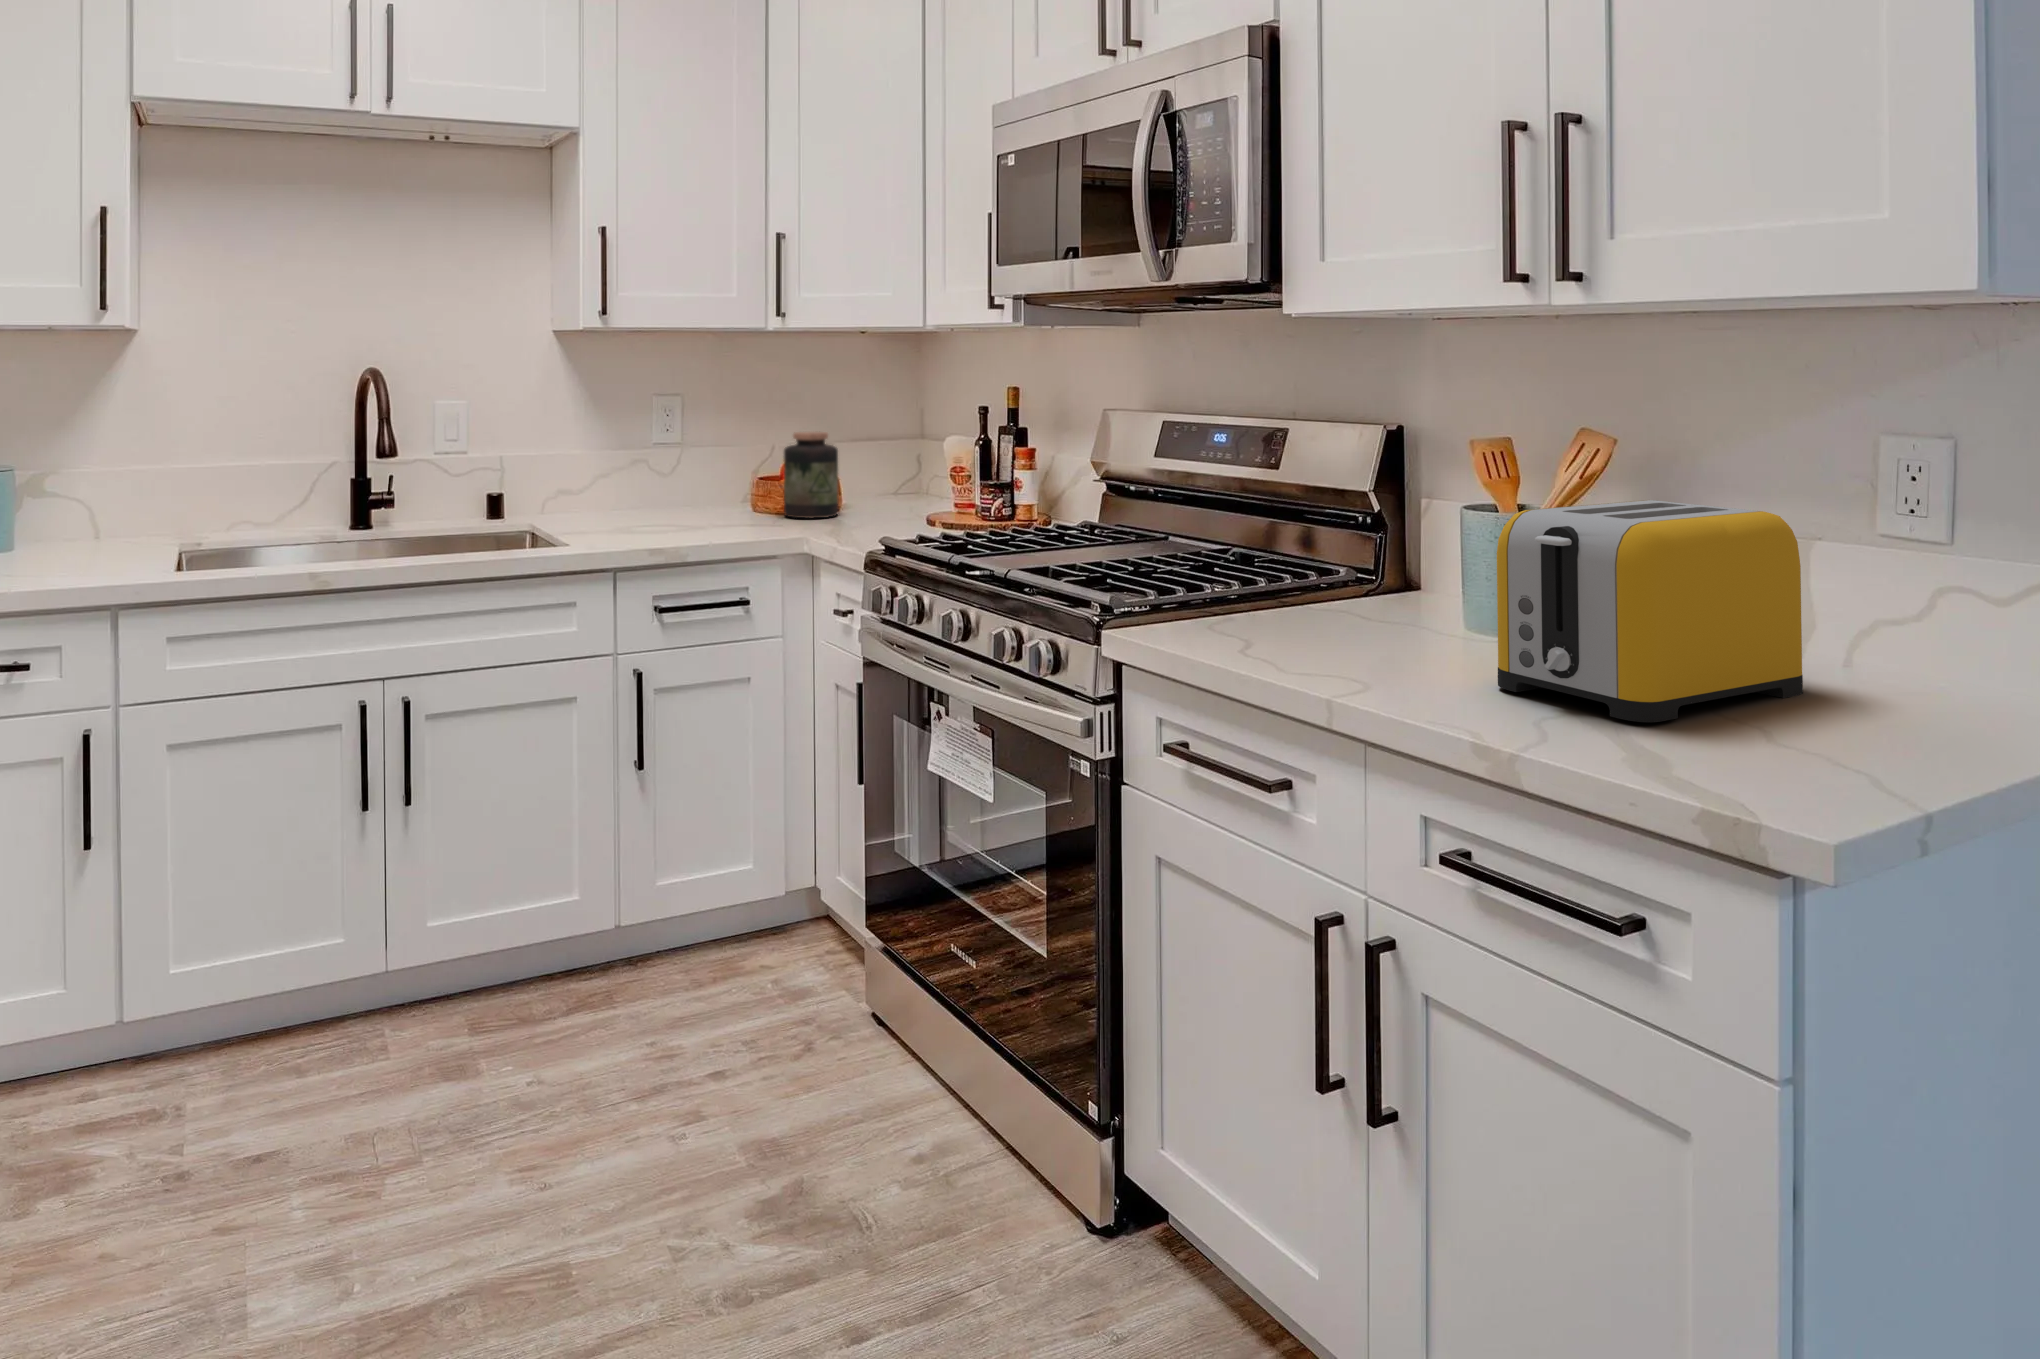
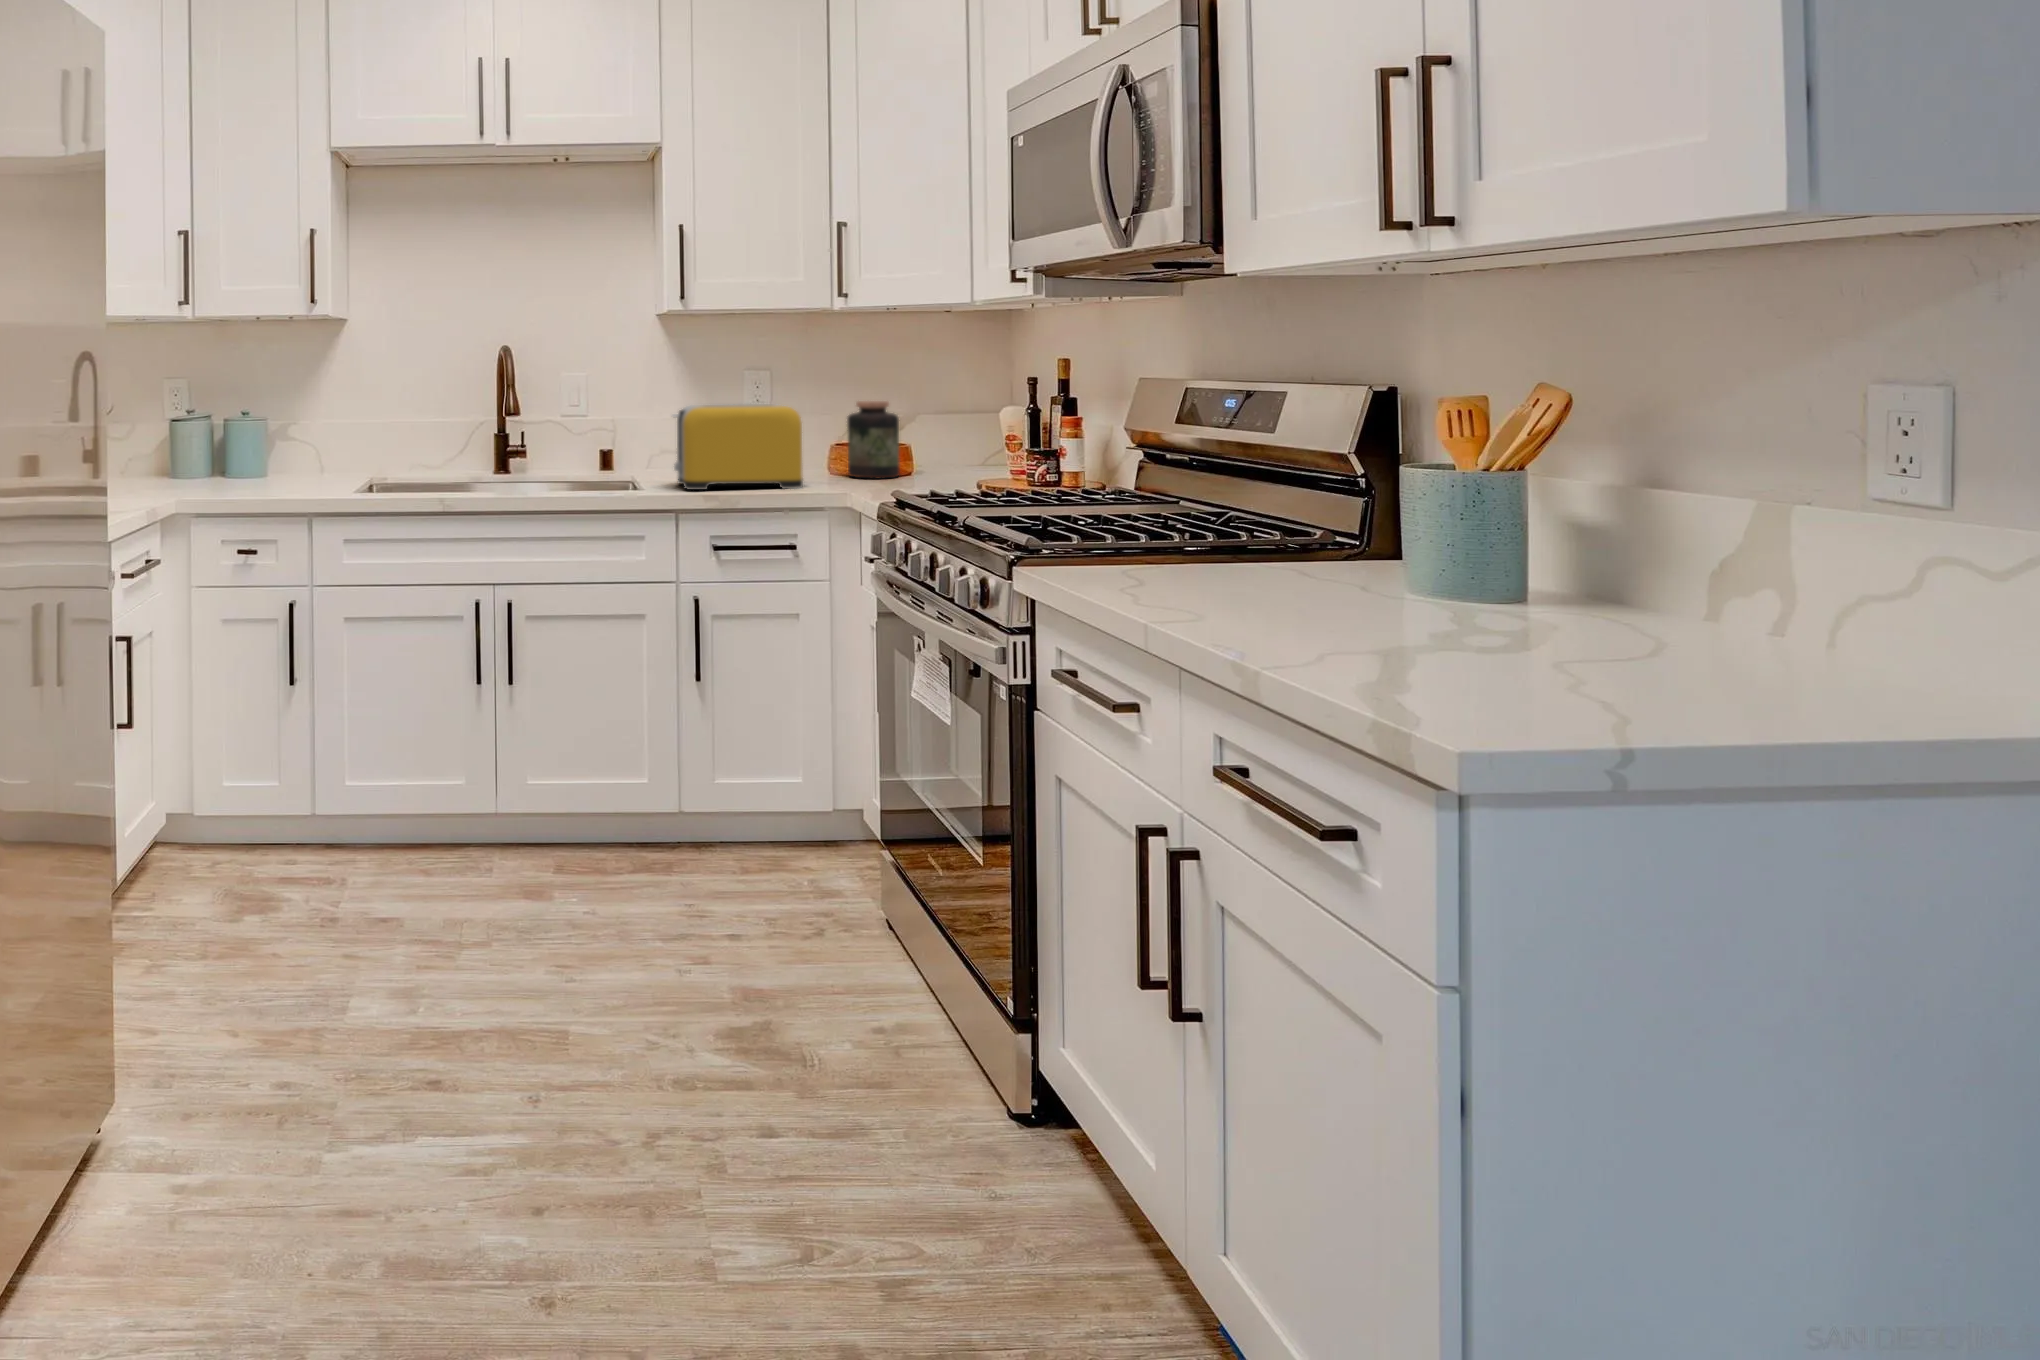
toaster: present [1497,500,1803,723] -> present [673,404,803,490]

